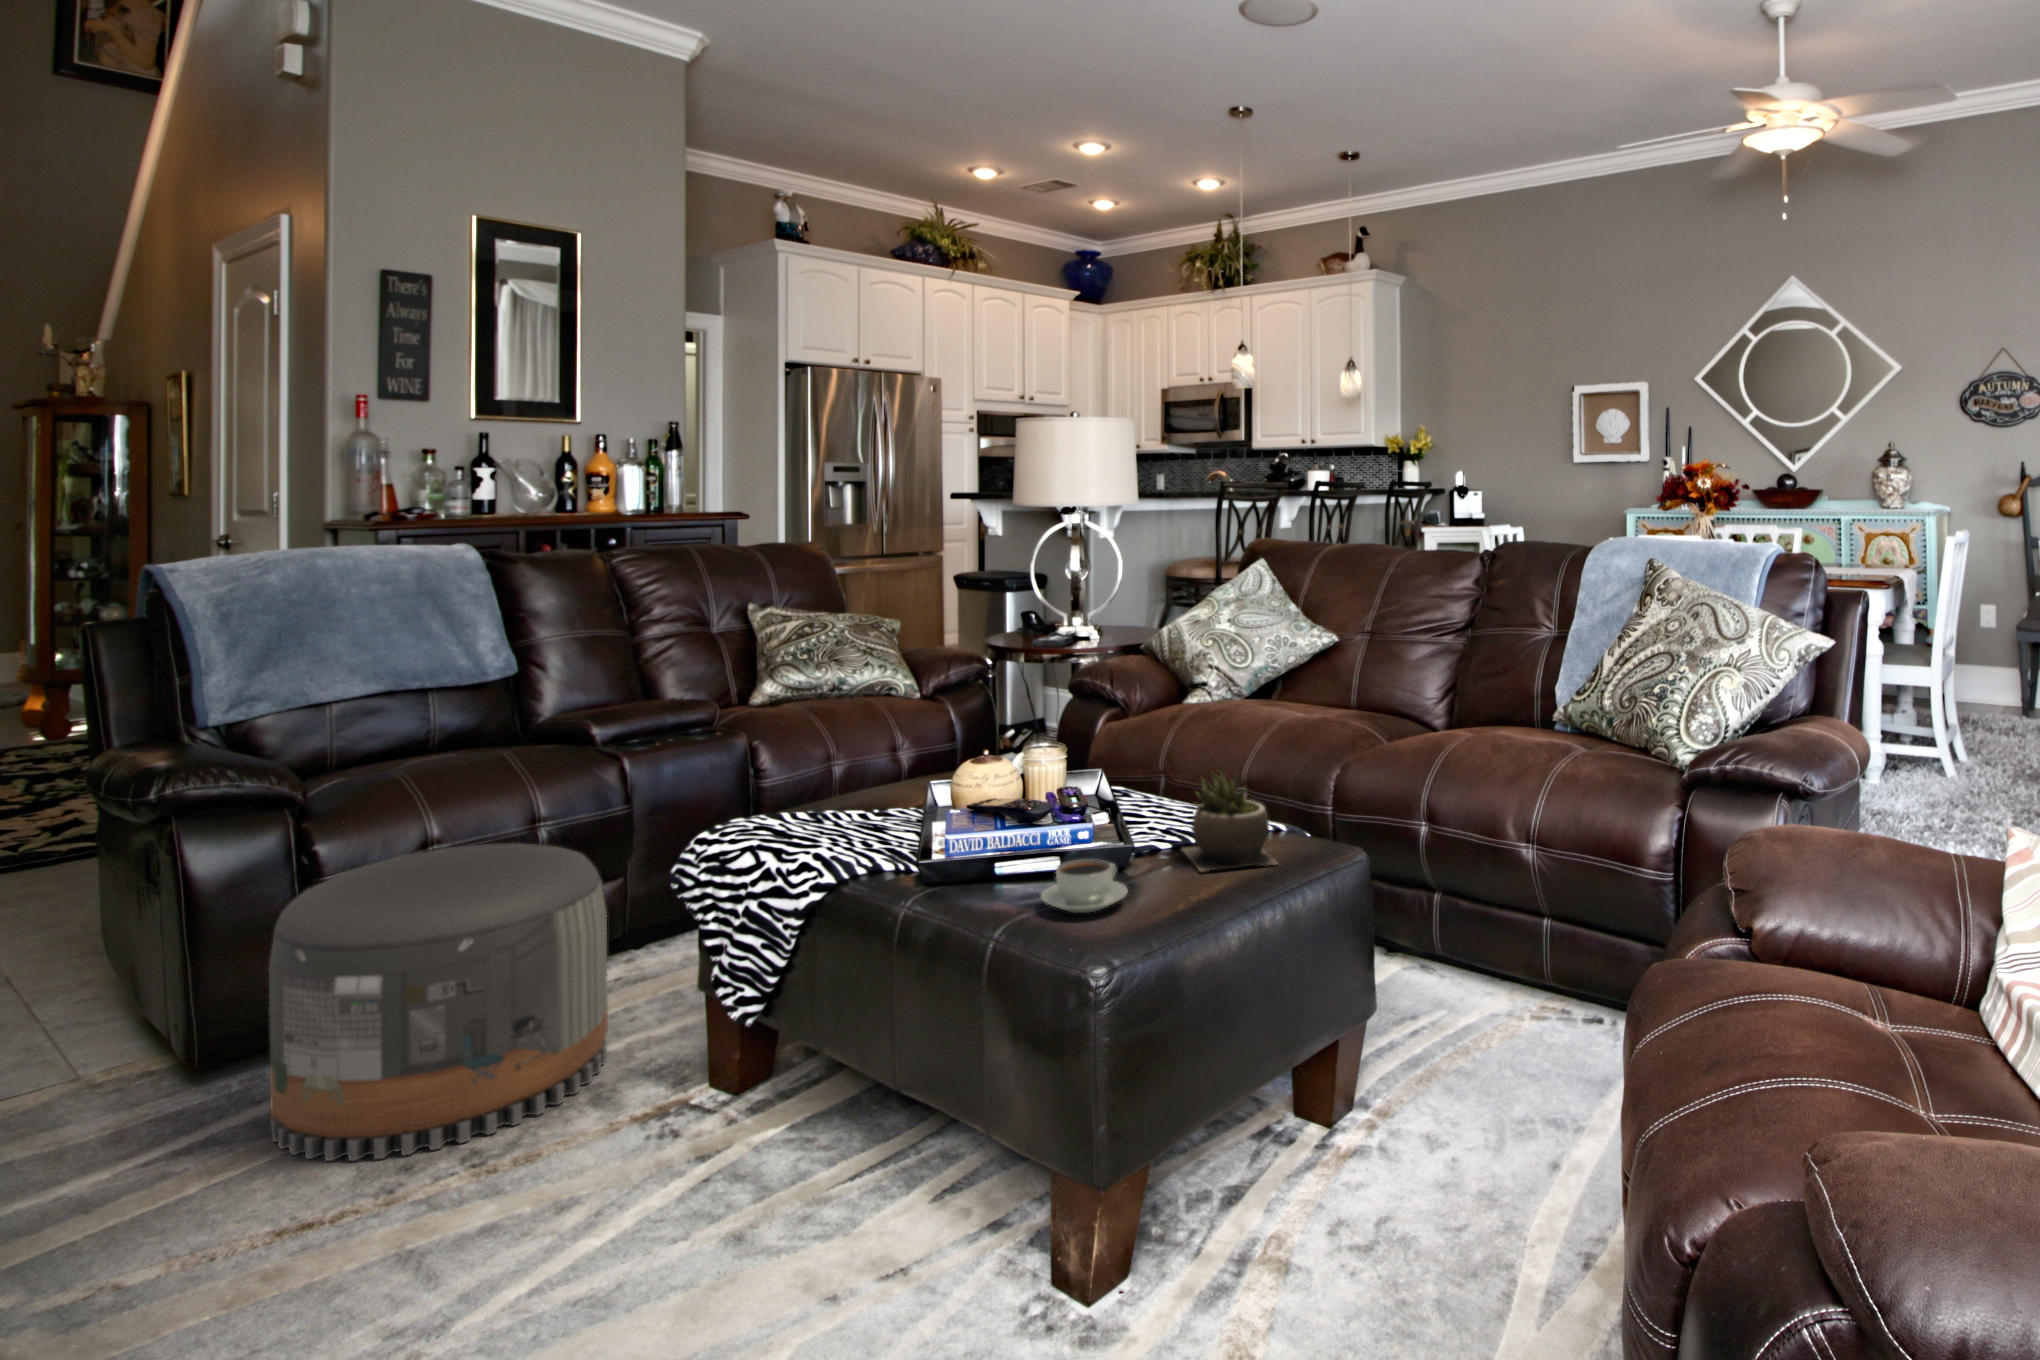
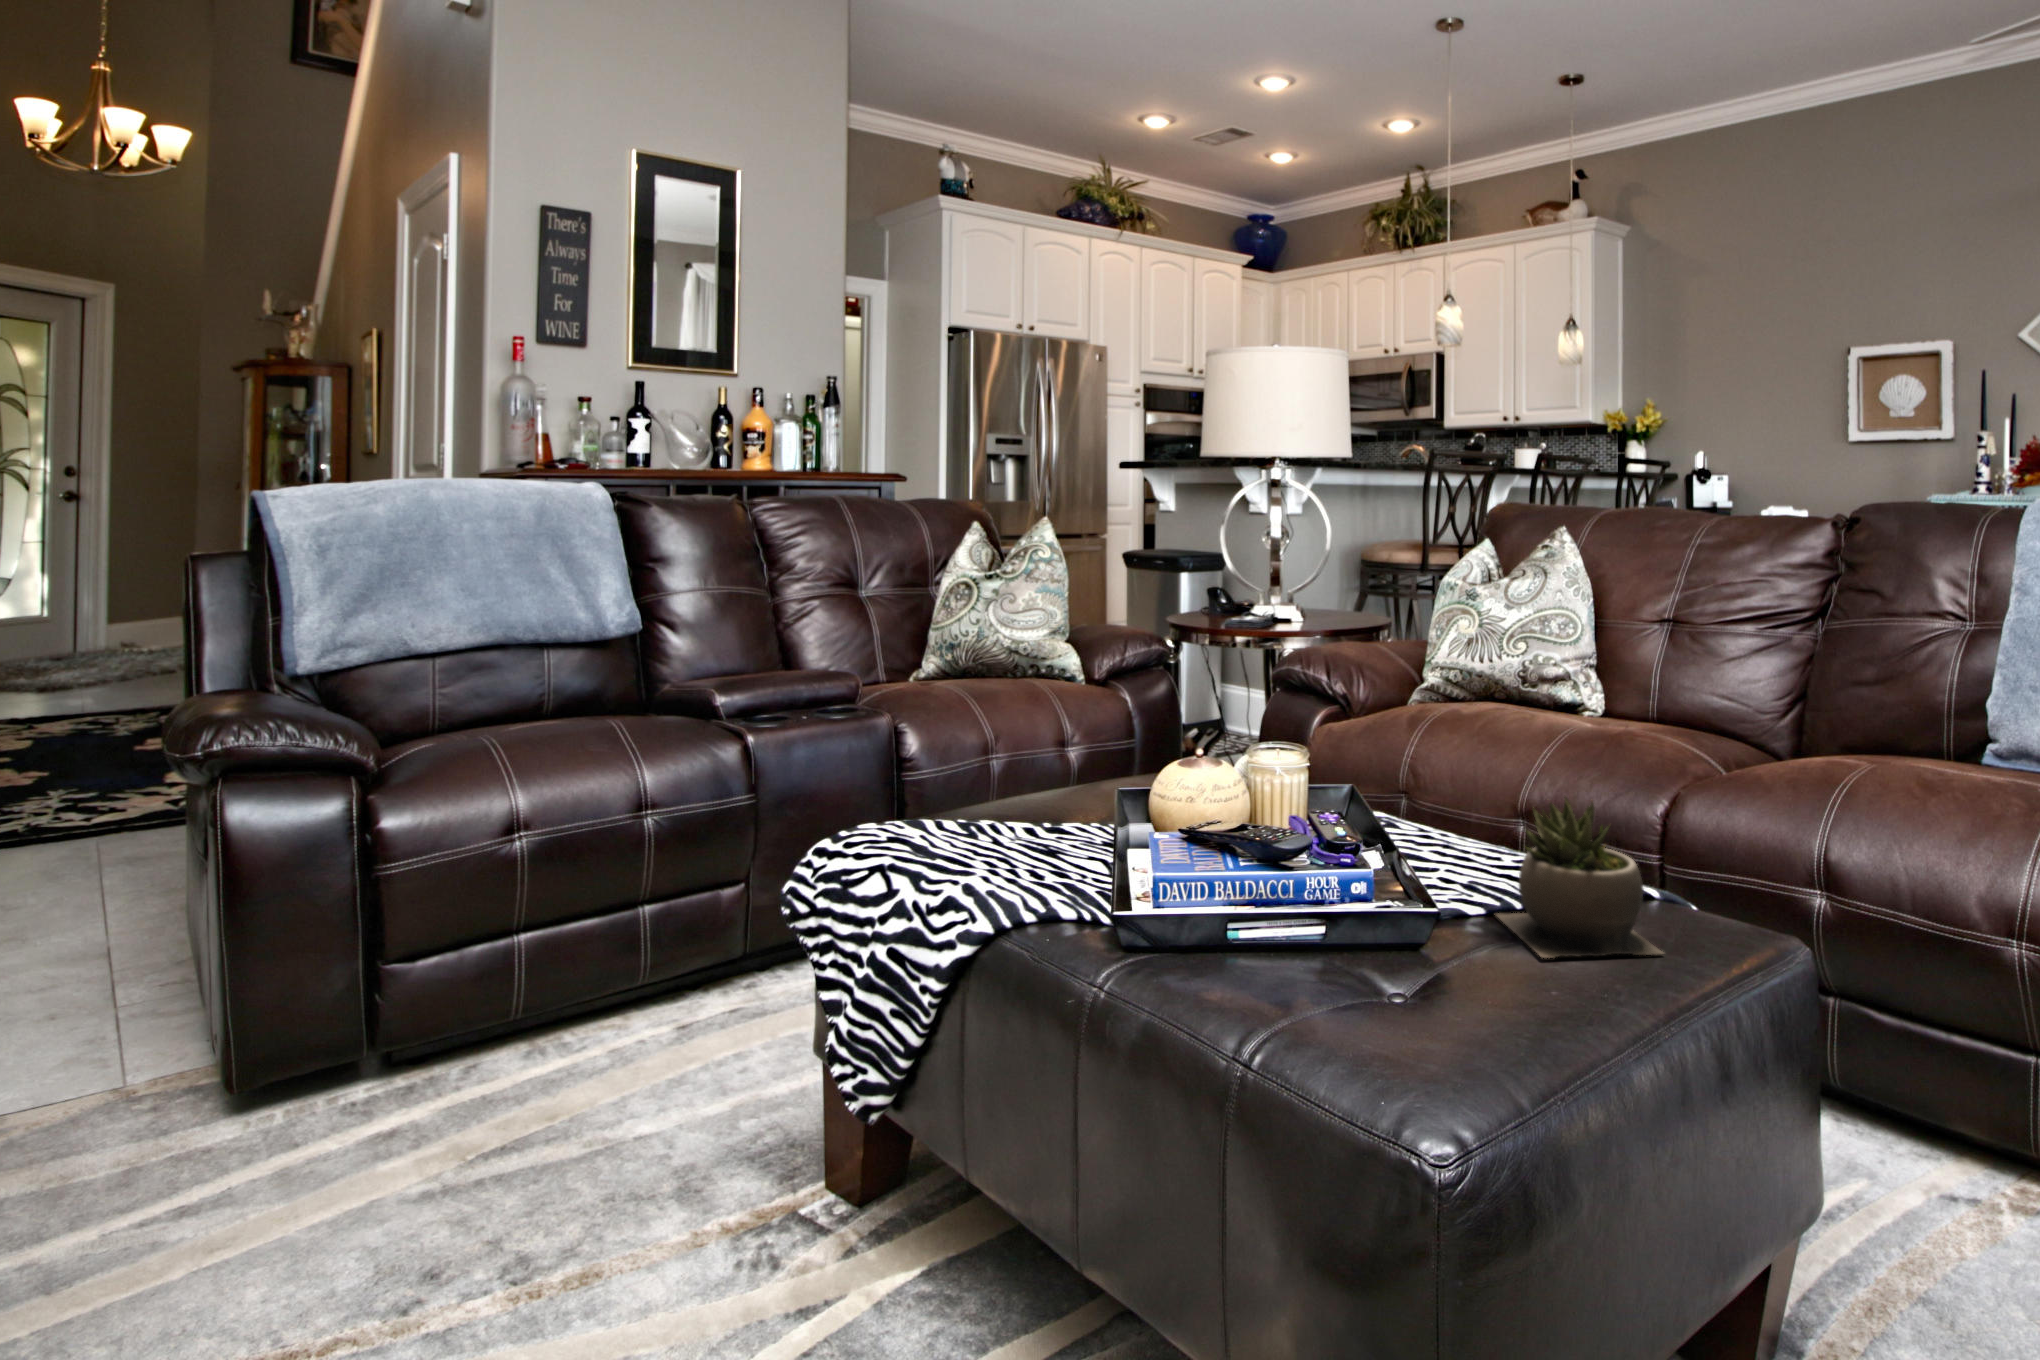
pouf: present [269,843,608,1161] -> none [296,838,706,1253]
coffee cup: present [1041,859,1128,913] -> none [1306,929,1445,1020]

